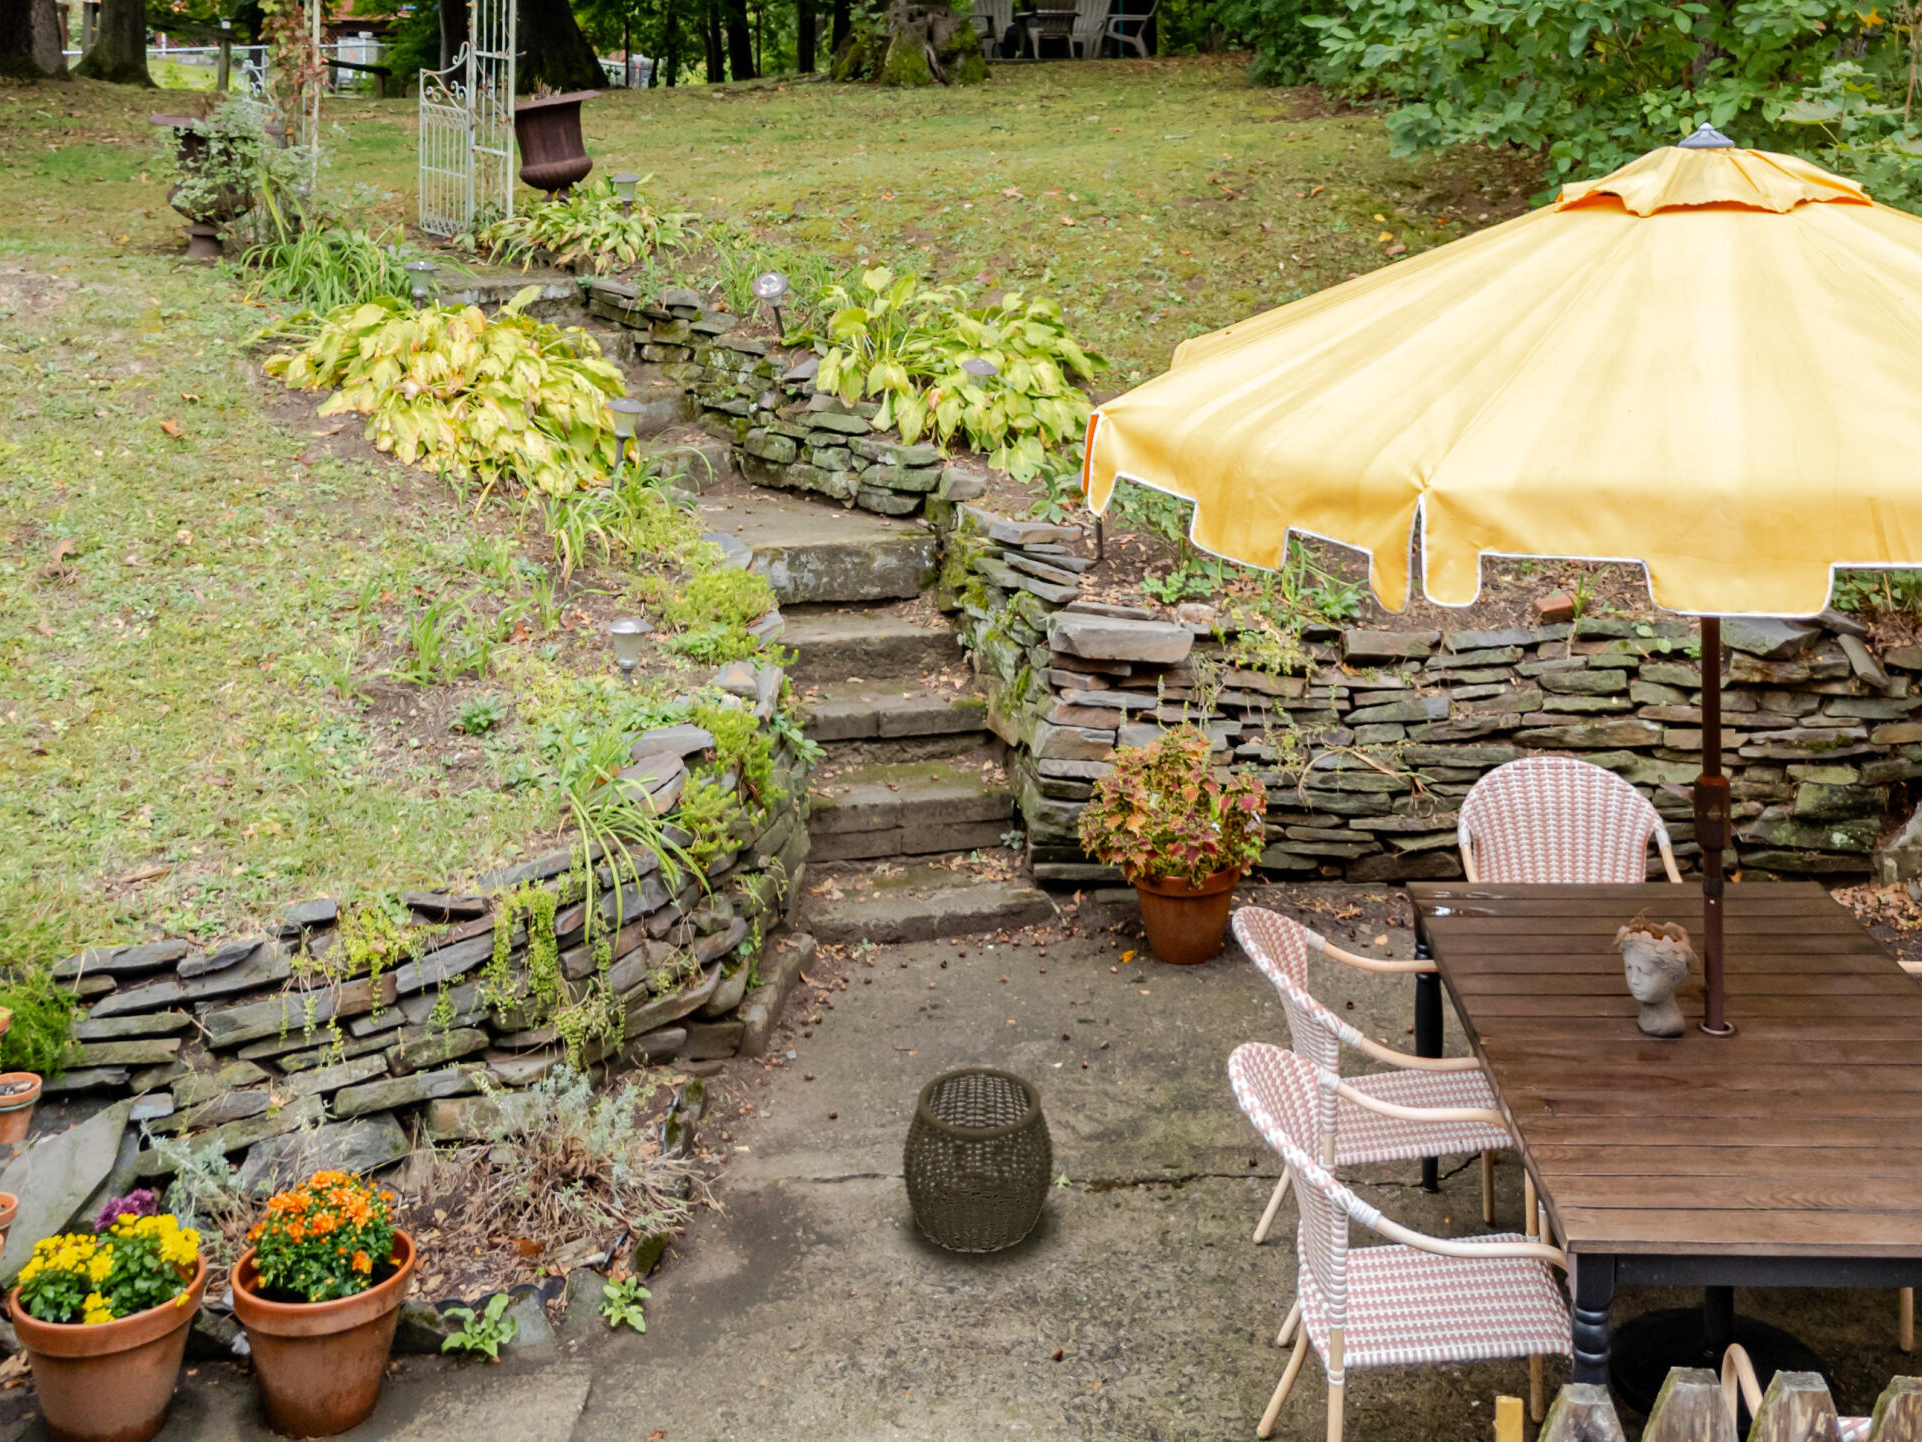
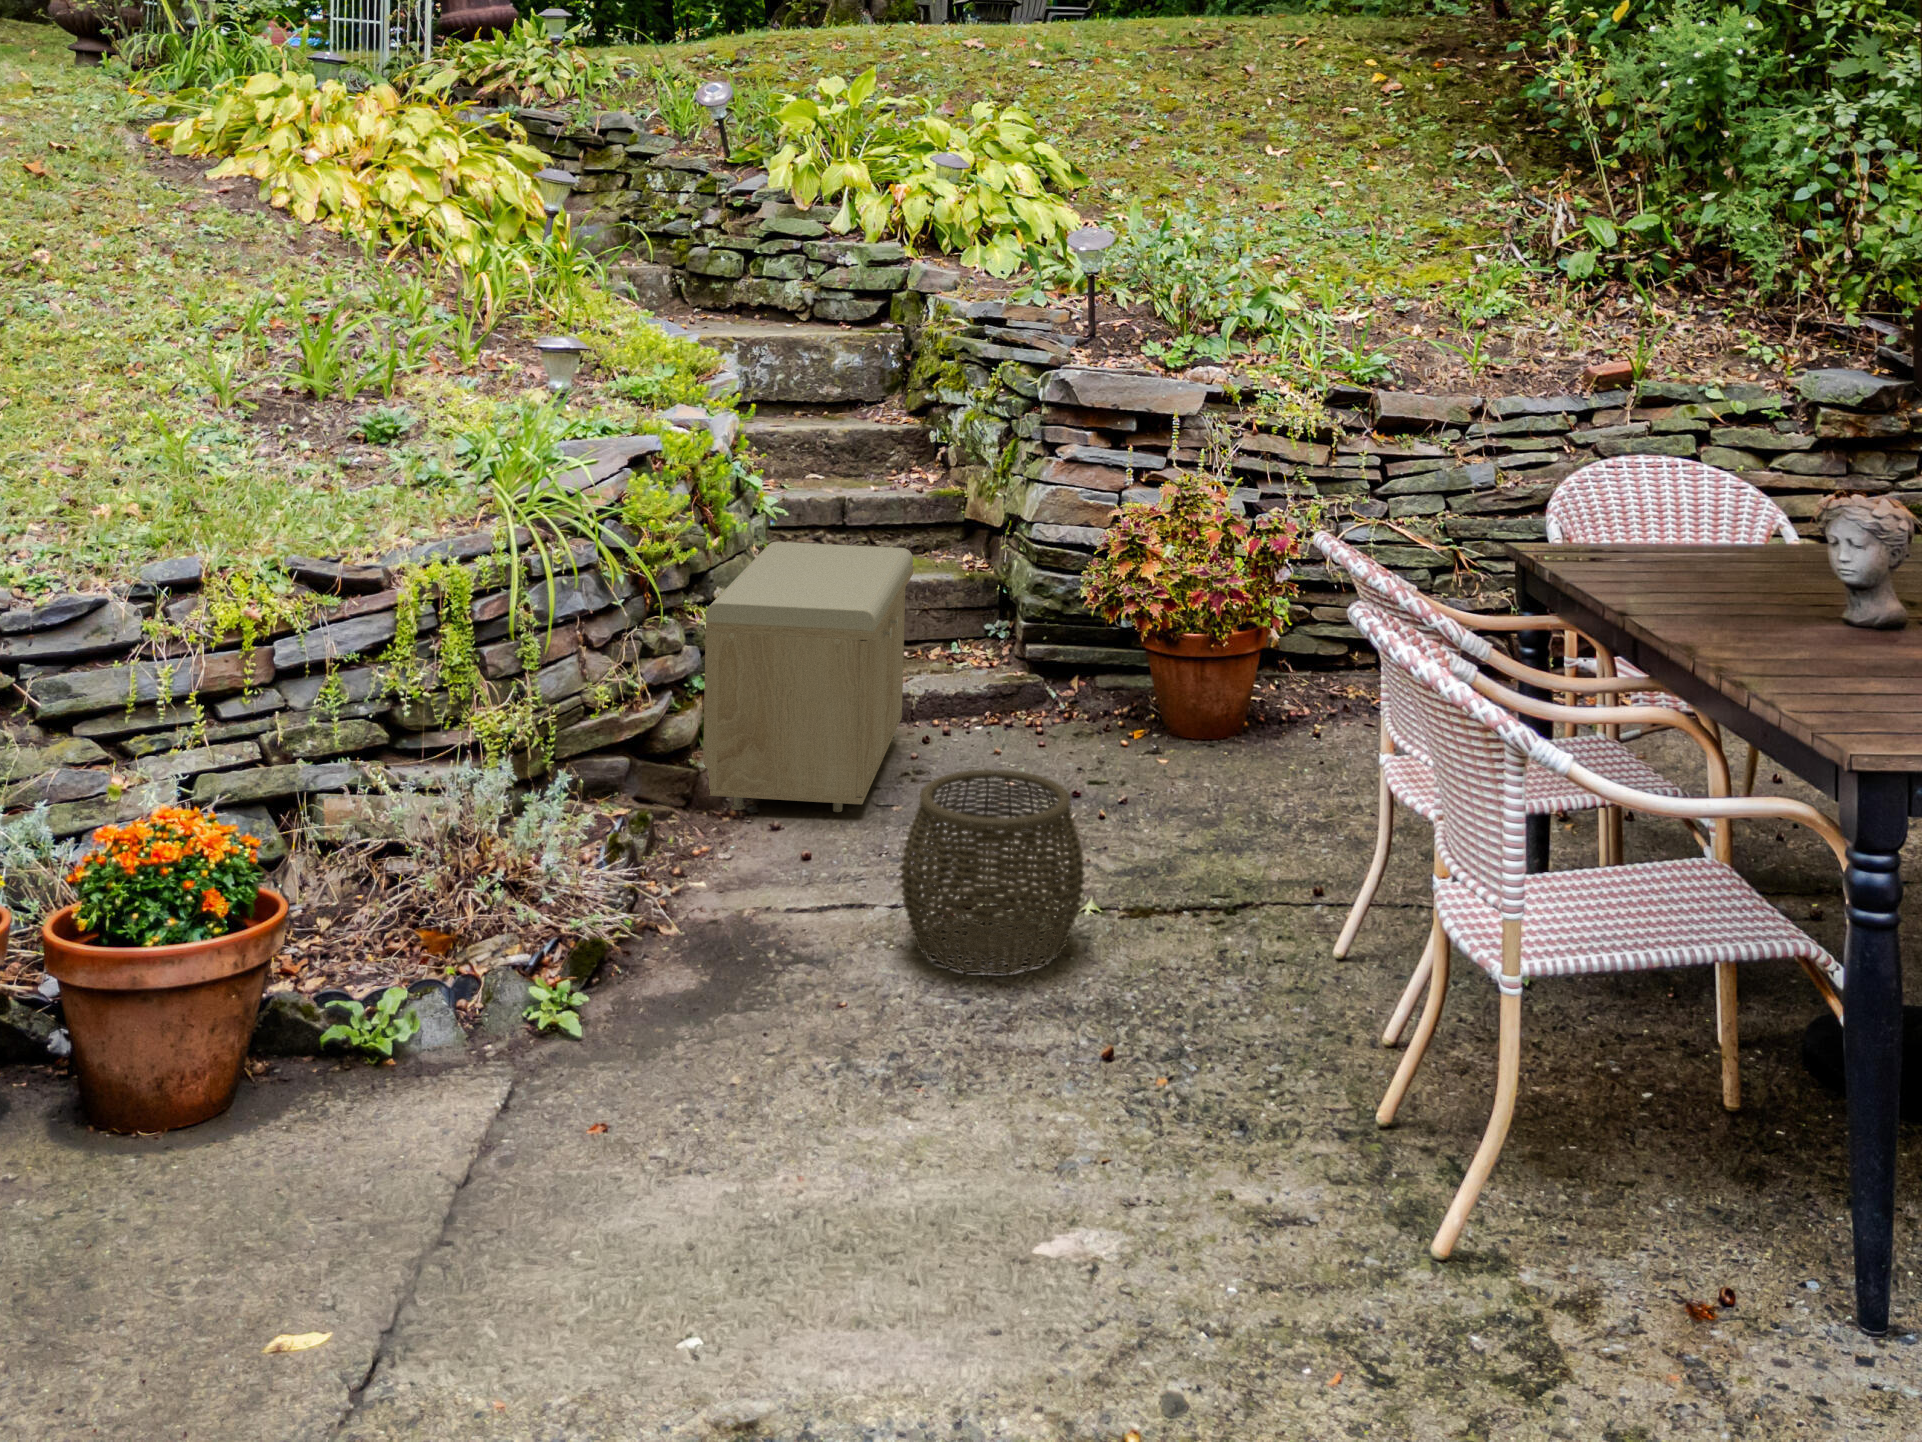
storage bench: none [749,793,931,1058] -> present [703,542,913,812]

